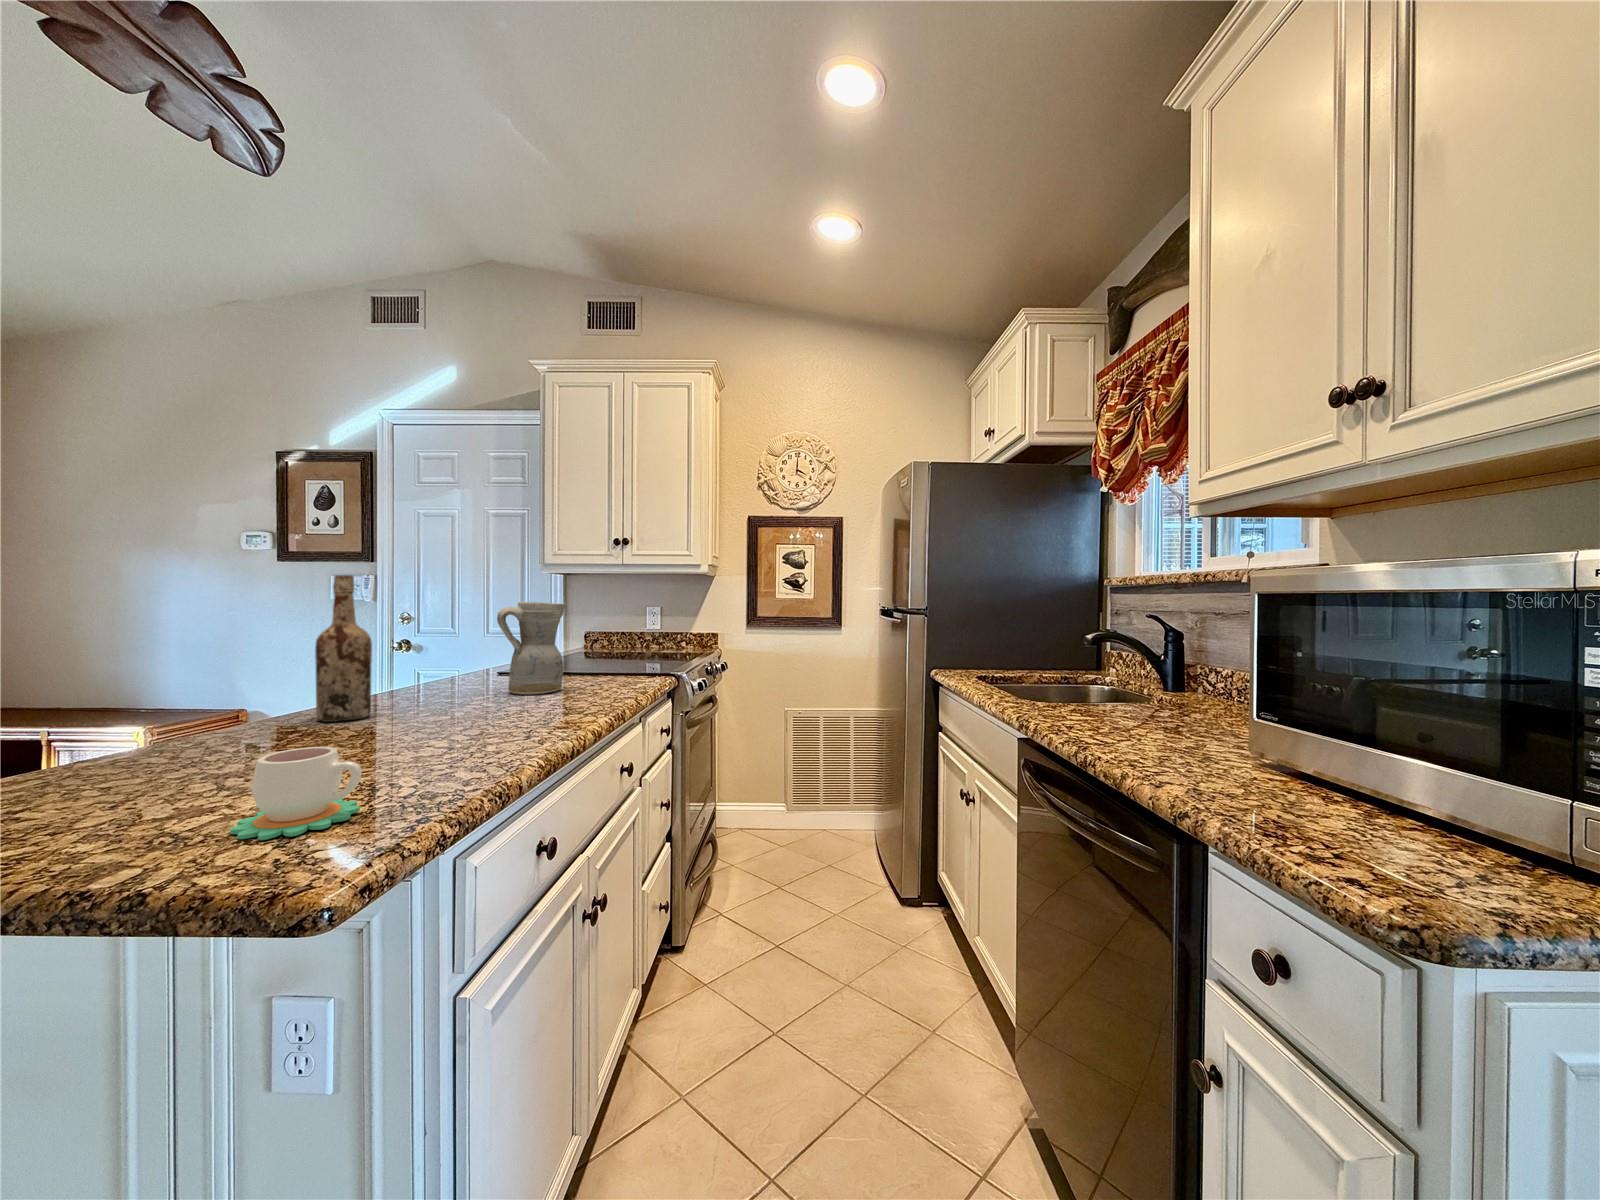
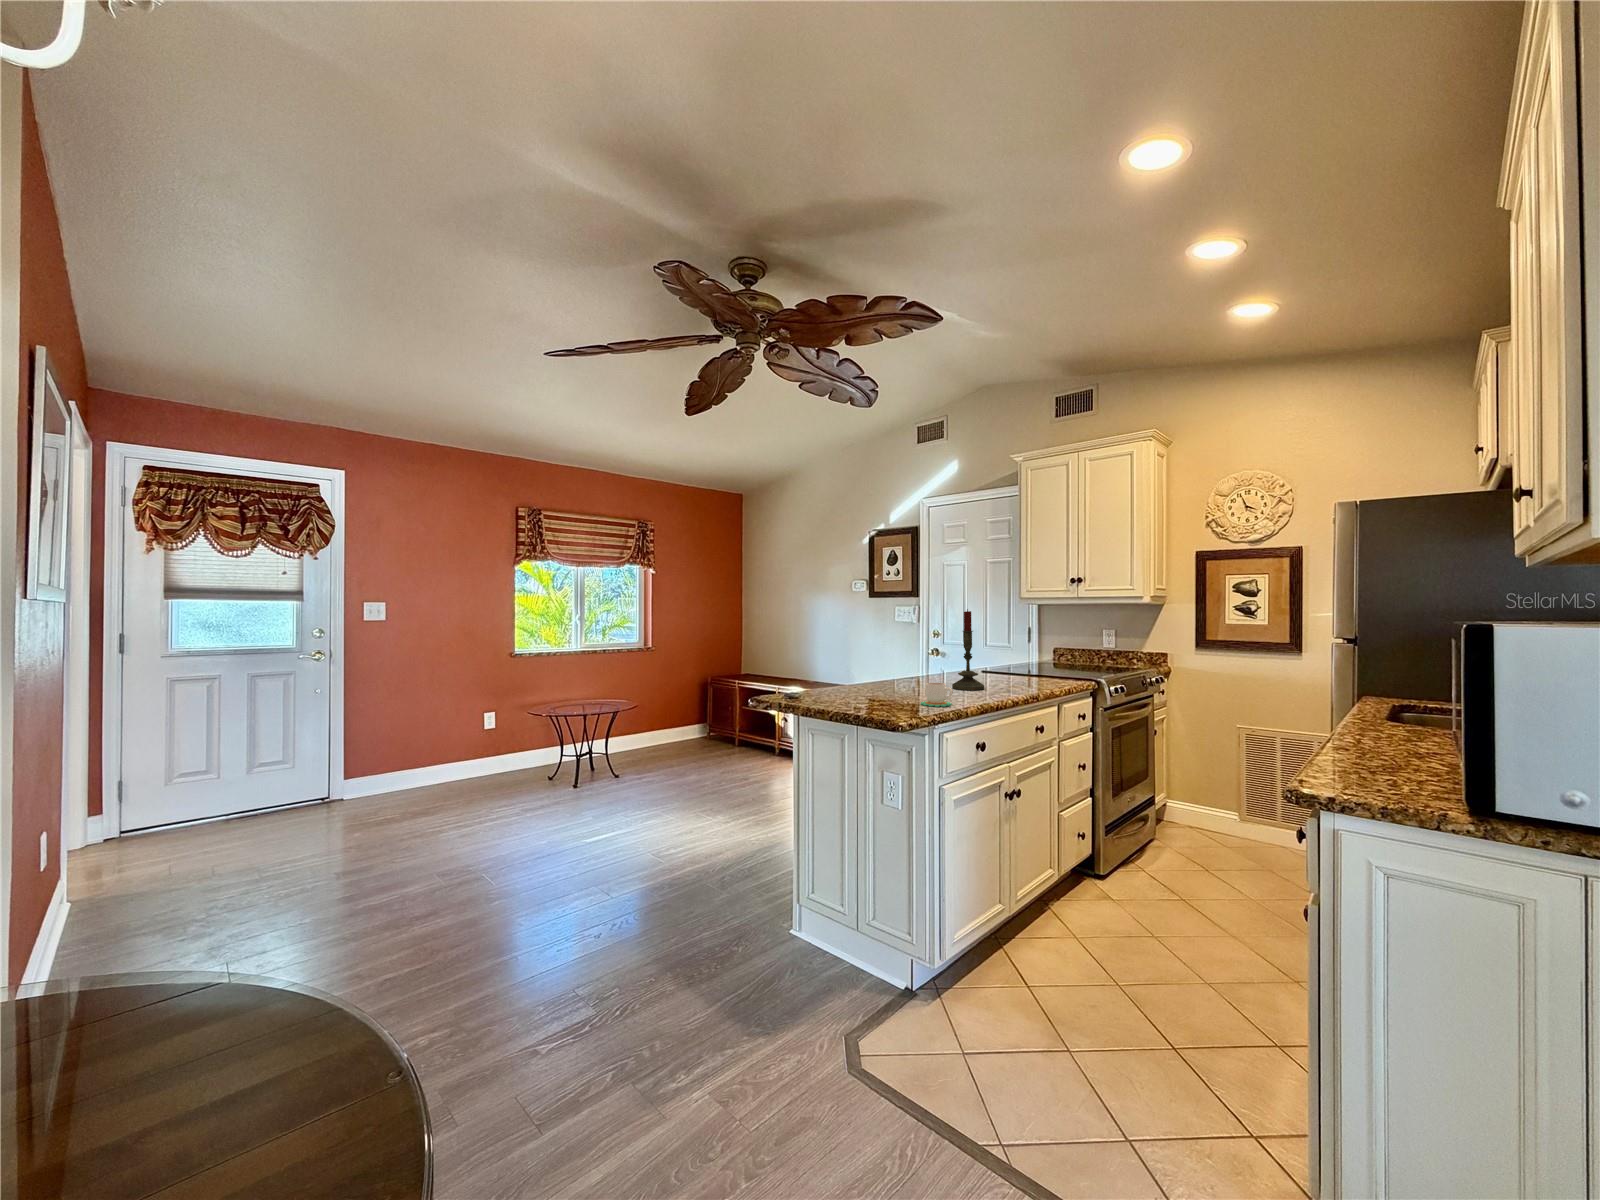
candle: none [398,553,477,731] -> present [952,609,984,690]
wine bottle: present [315,575,372,722] -> none [919,618,939,684]
ceramic pitcher: present [497,602,565,694] -> none [993,630,1030,682]

